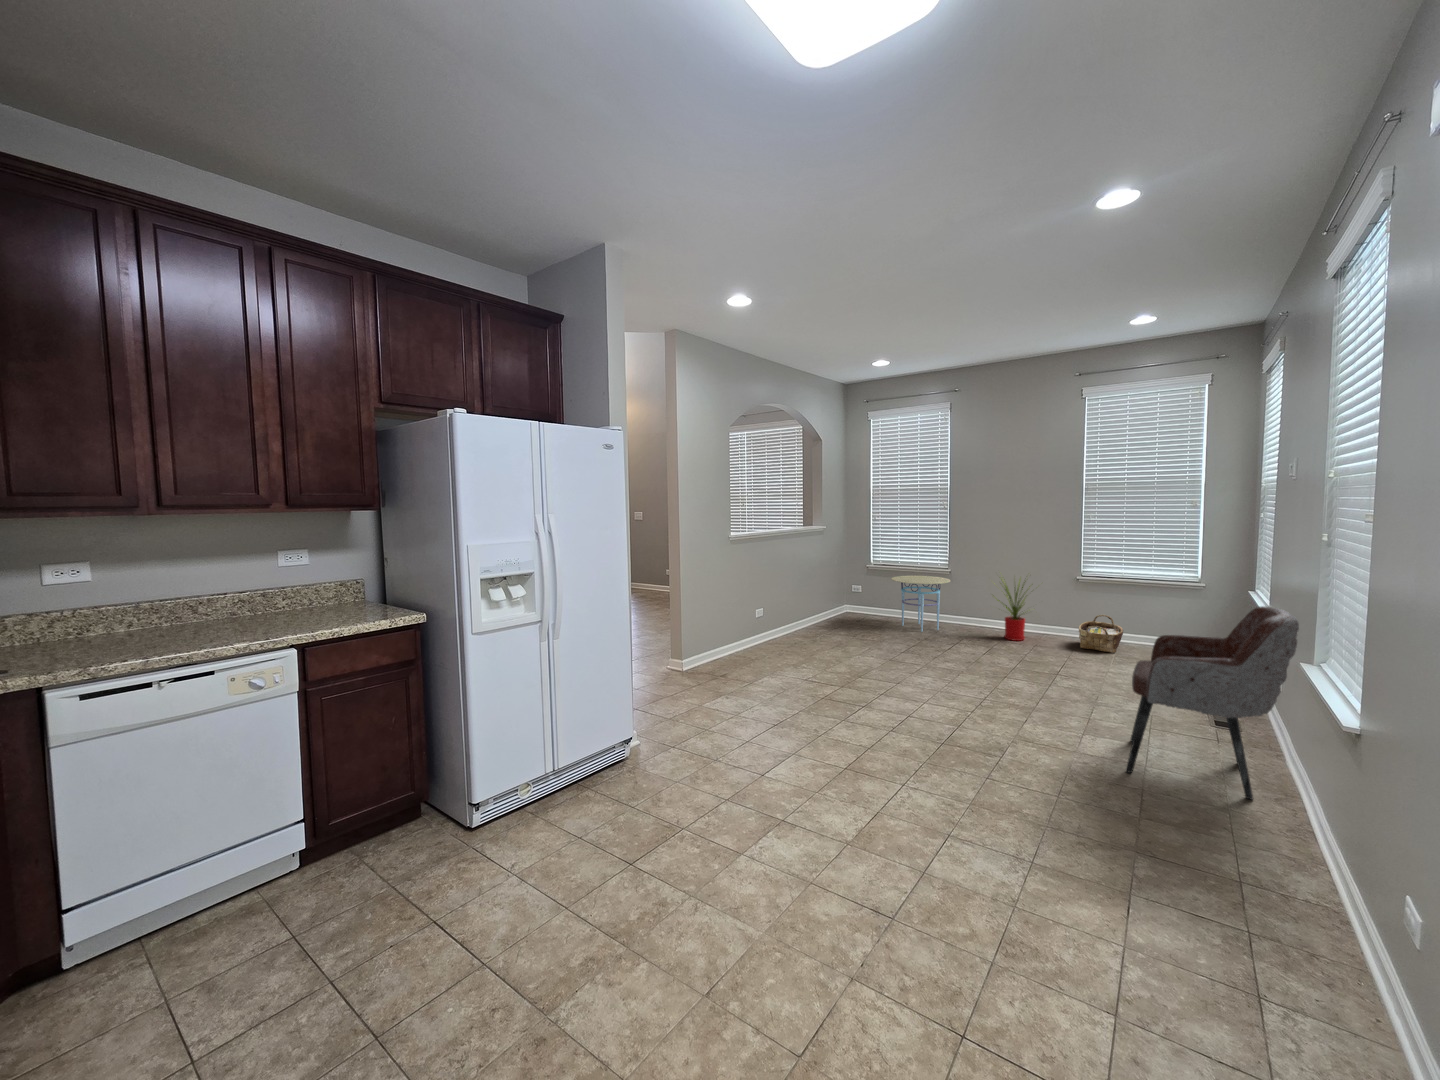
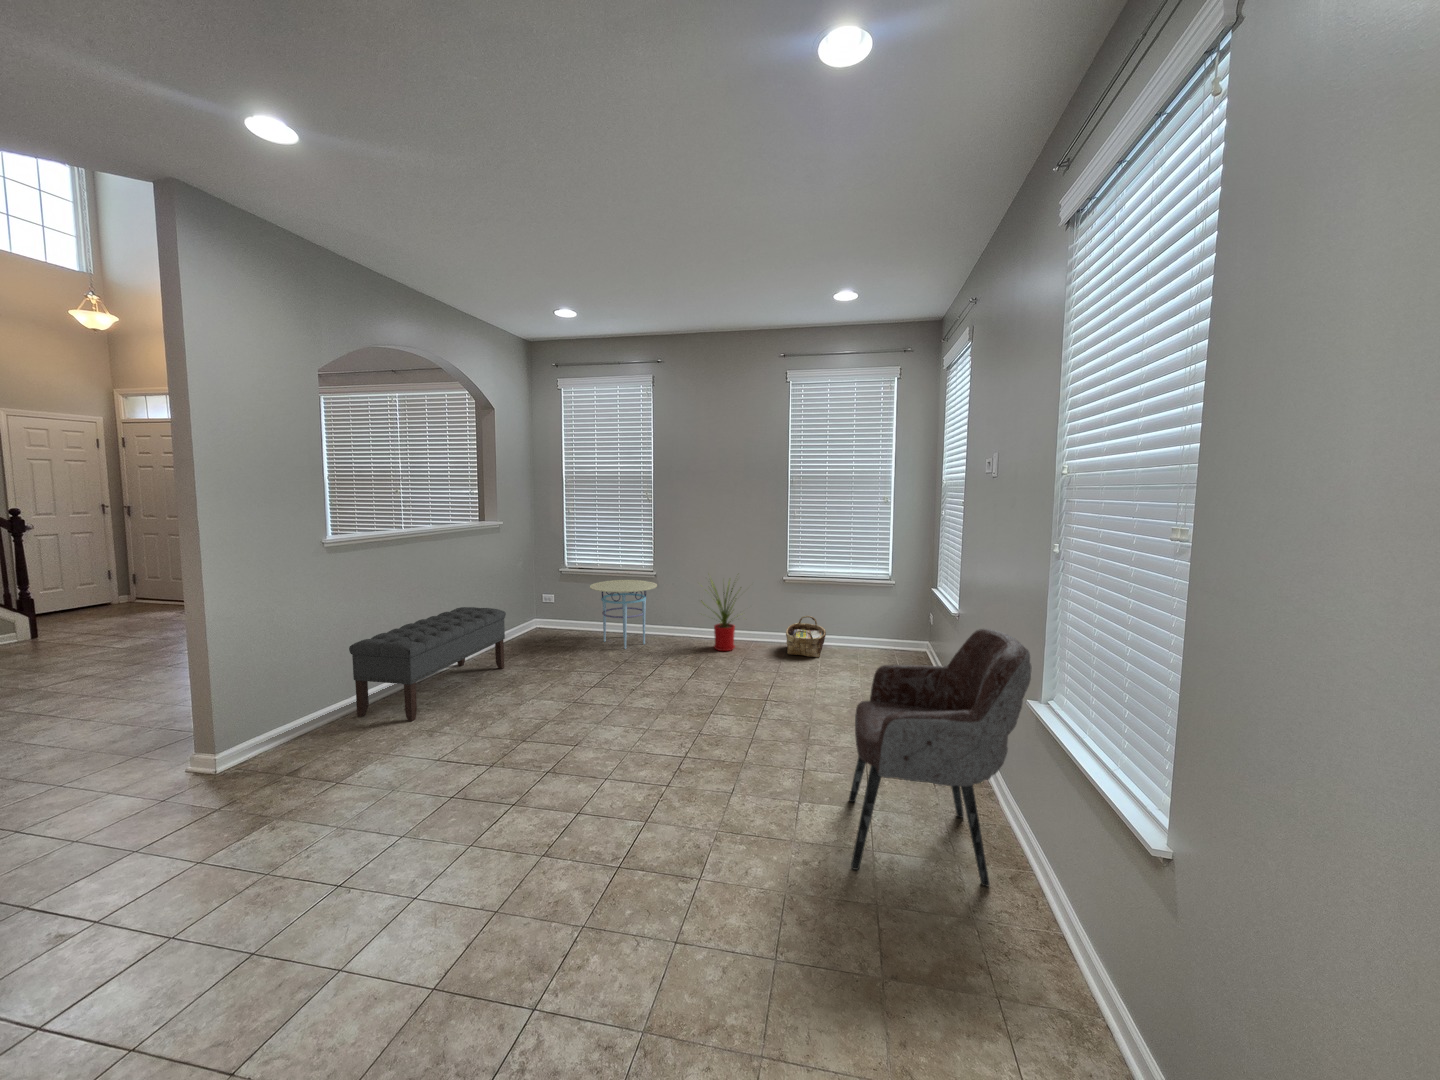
bench: none [741,588,830,659] -> present [349,607,506,721]

